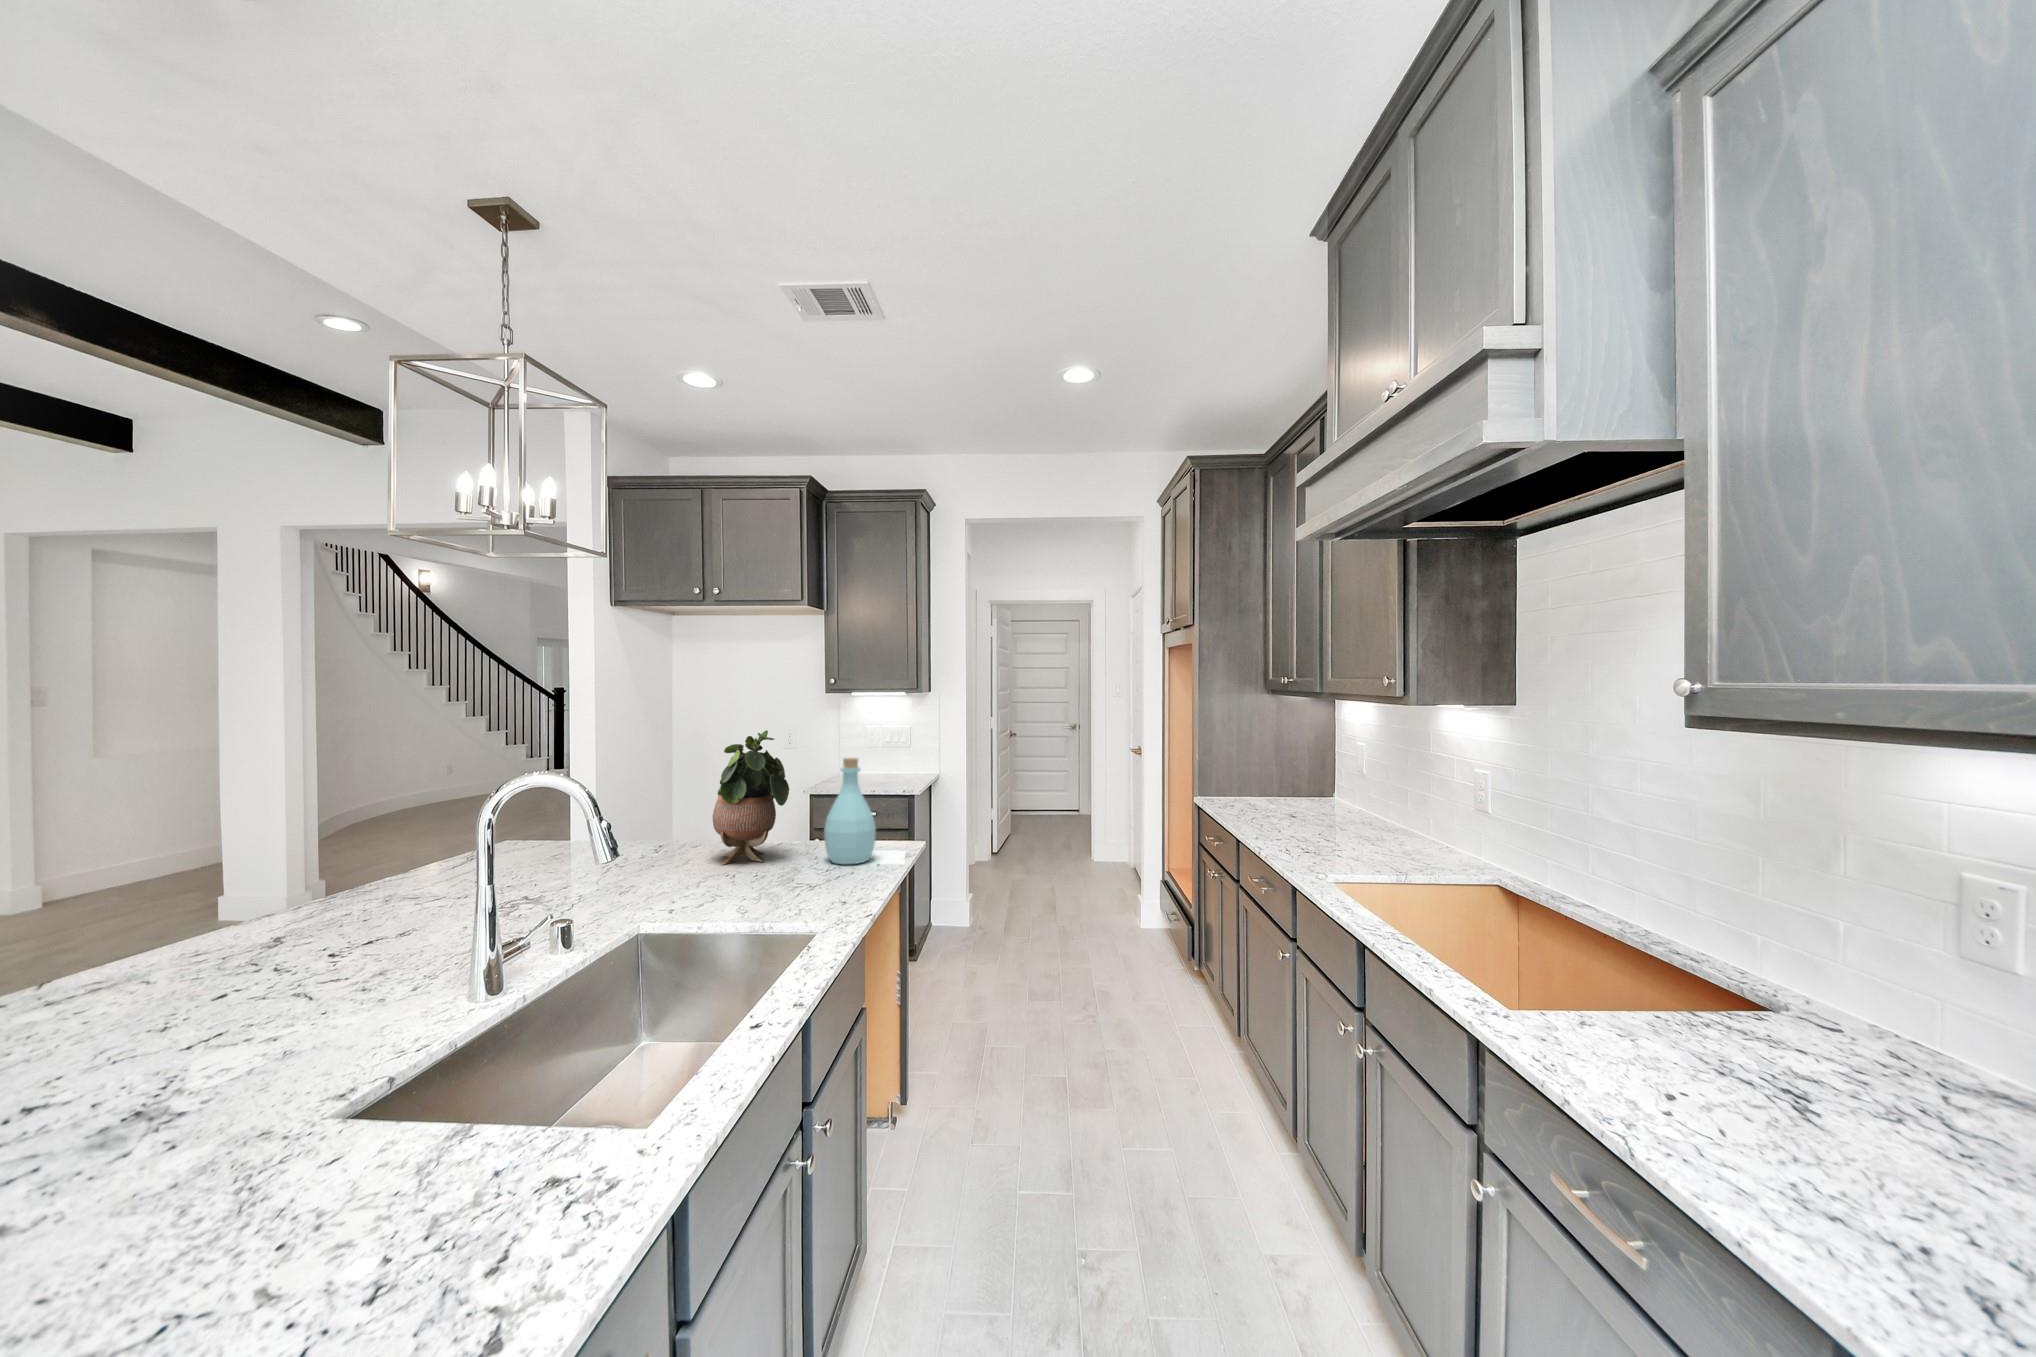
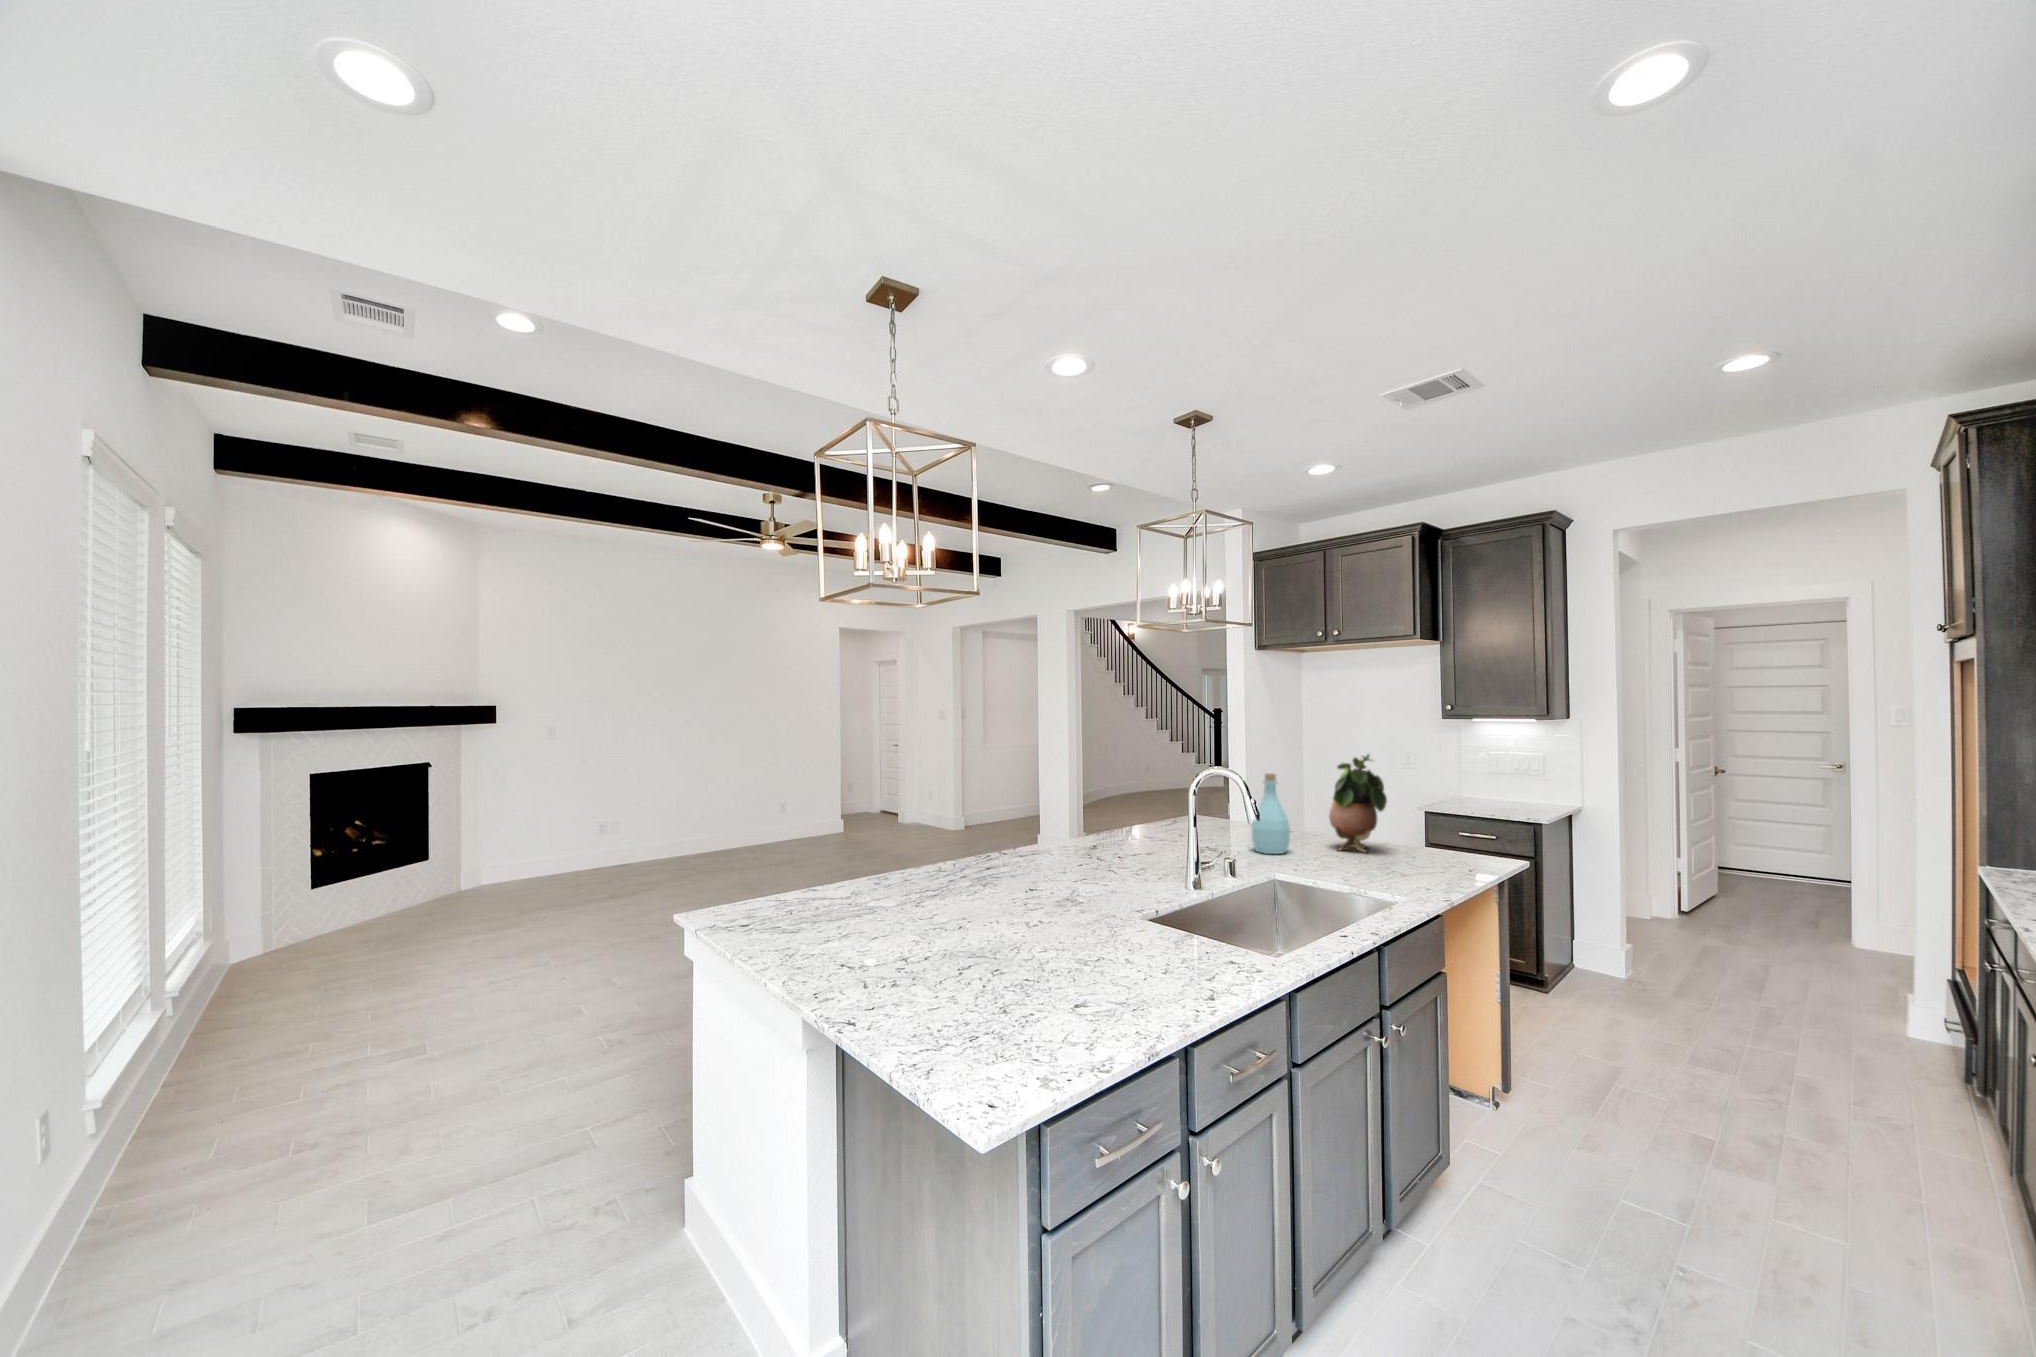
bottle: present [824,758,876,864] -> present [1252,773,1290,854]

